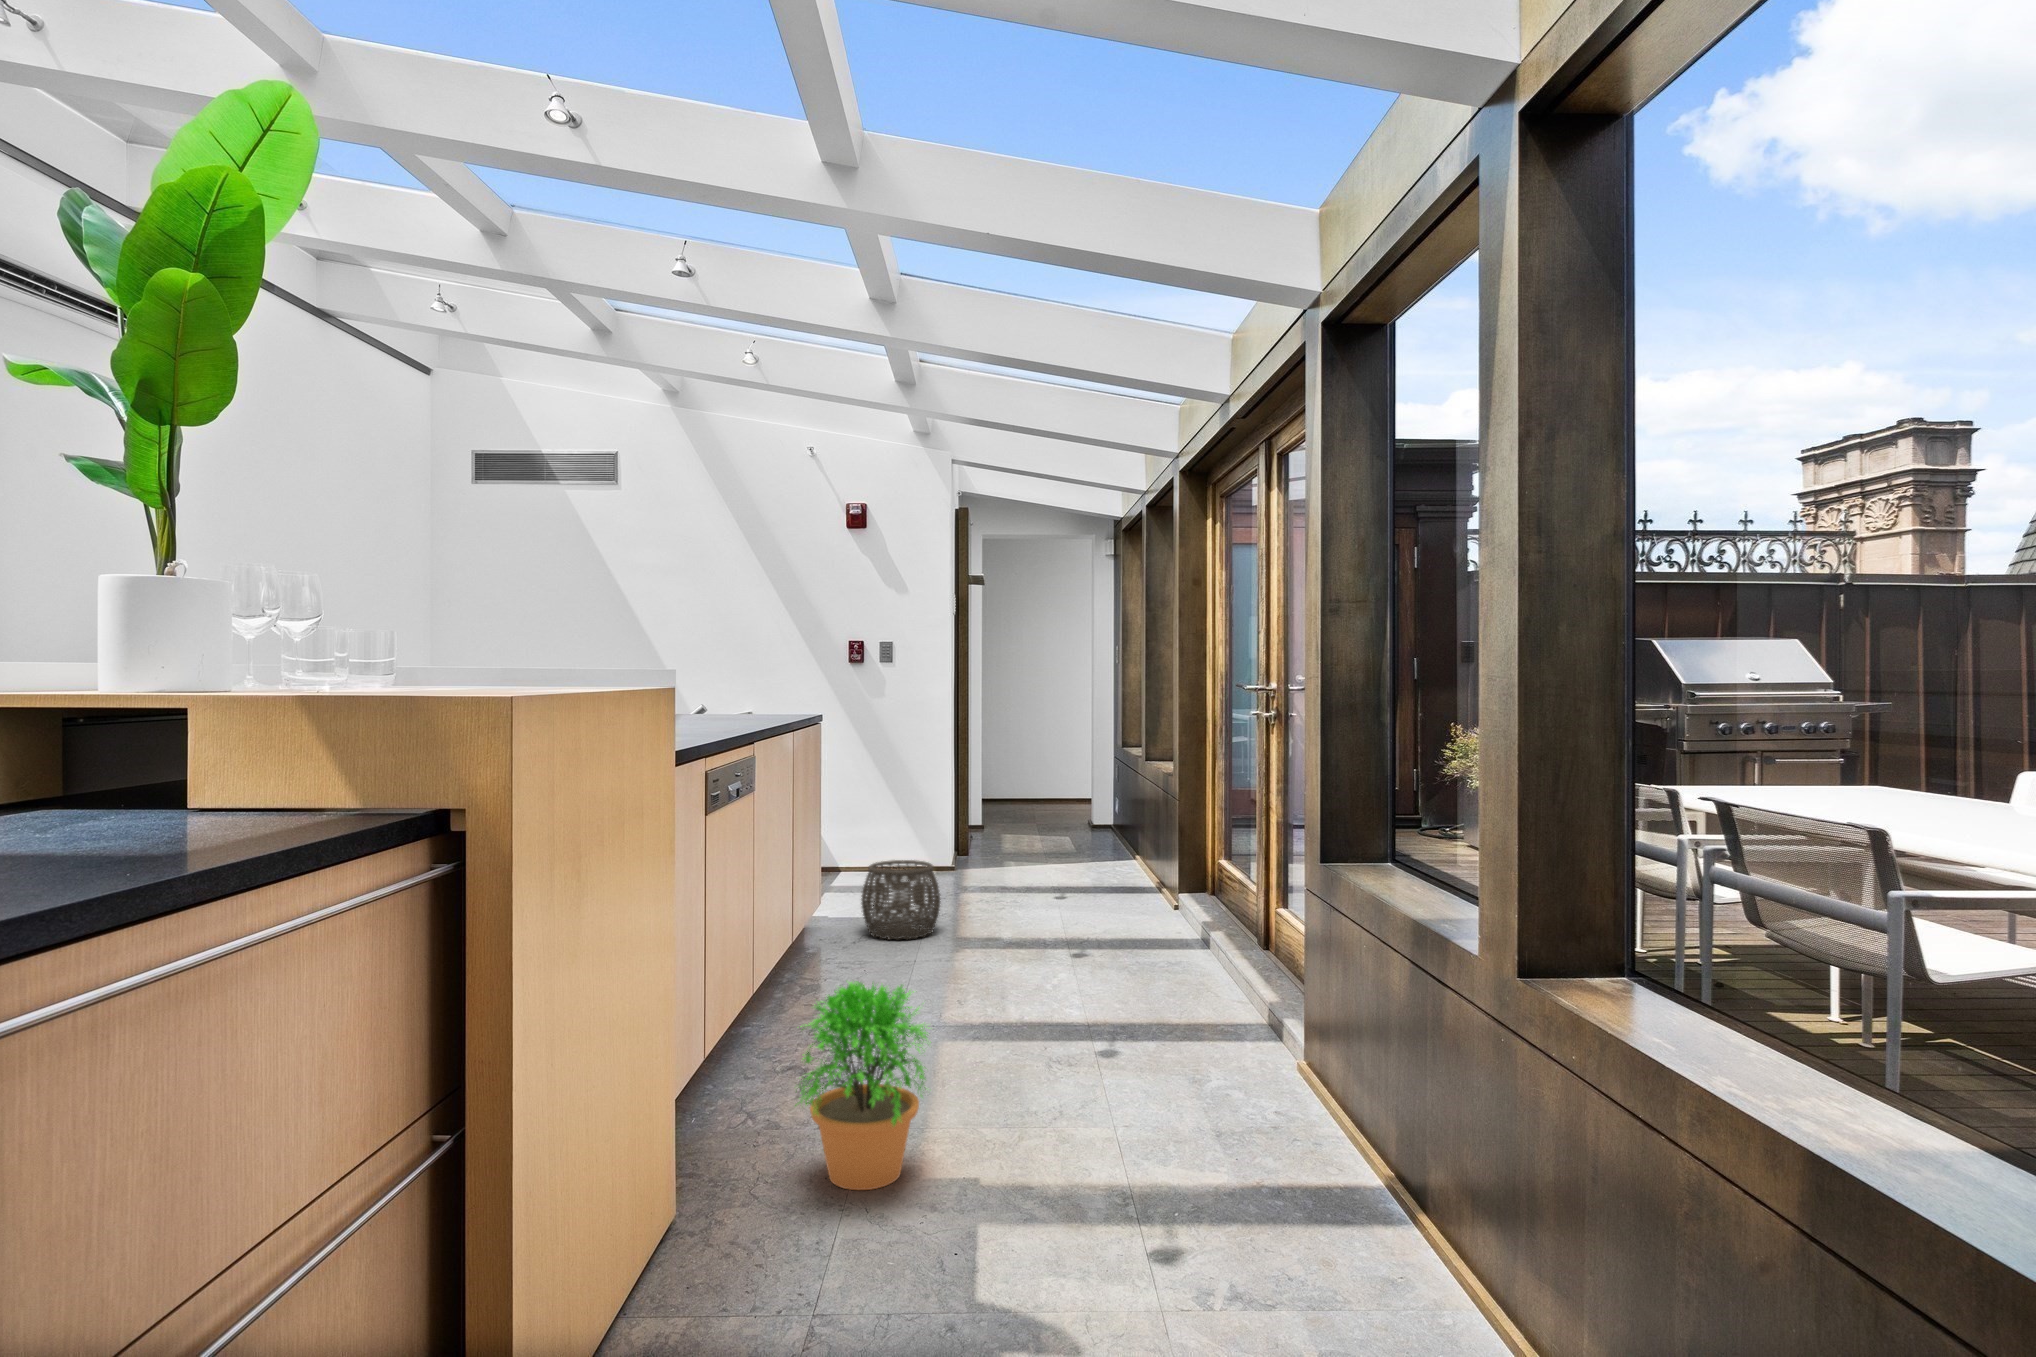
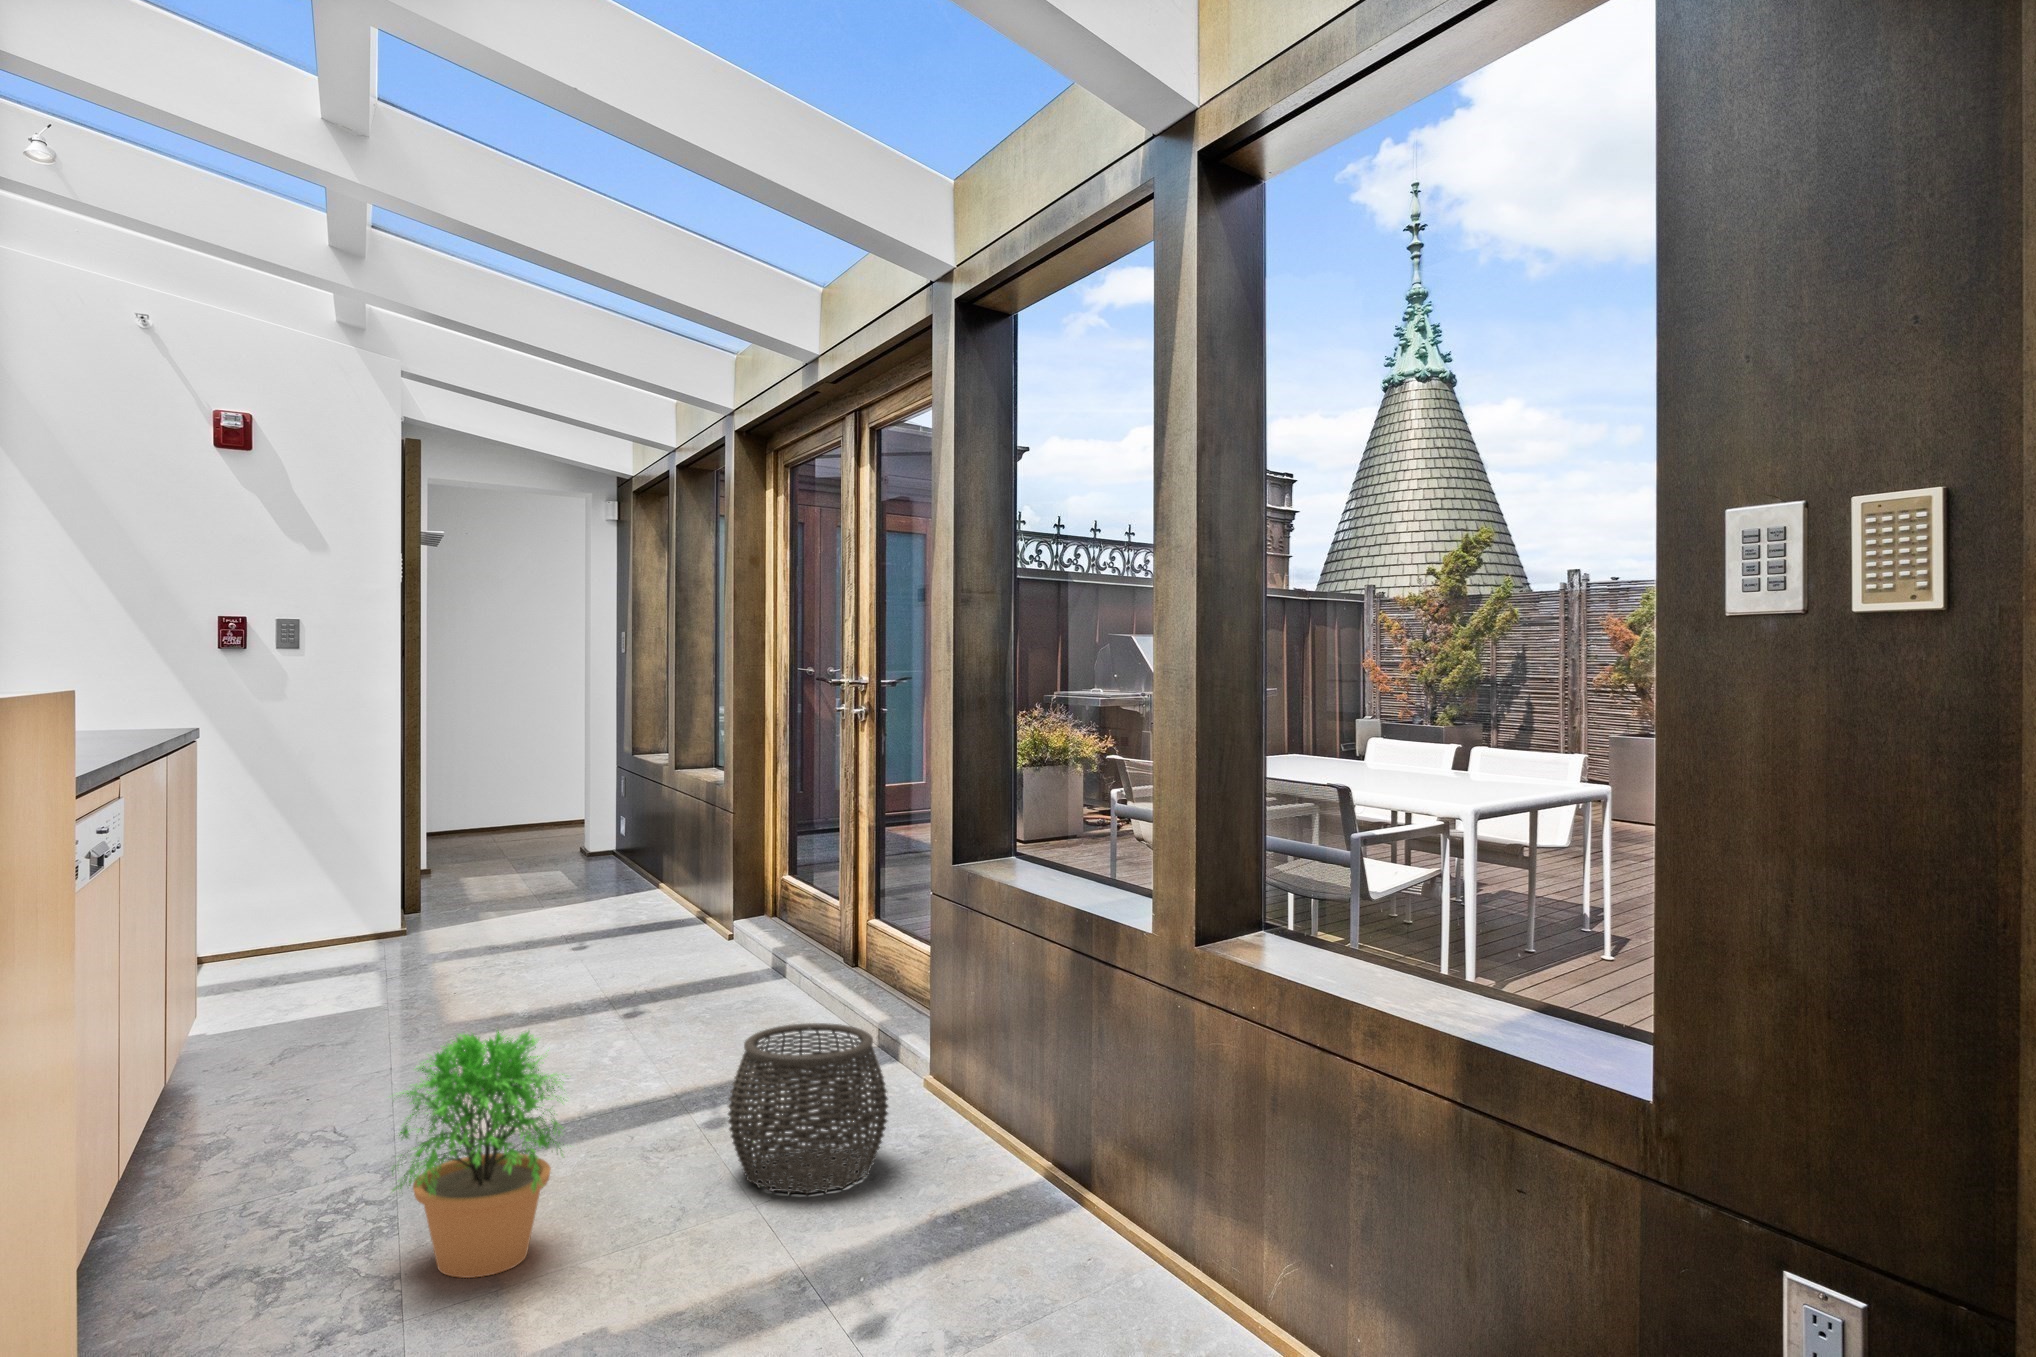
woven basket: present [861,860,940,940] -> present [728,1023,888,1194]

